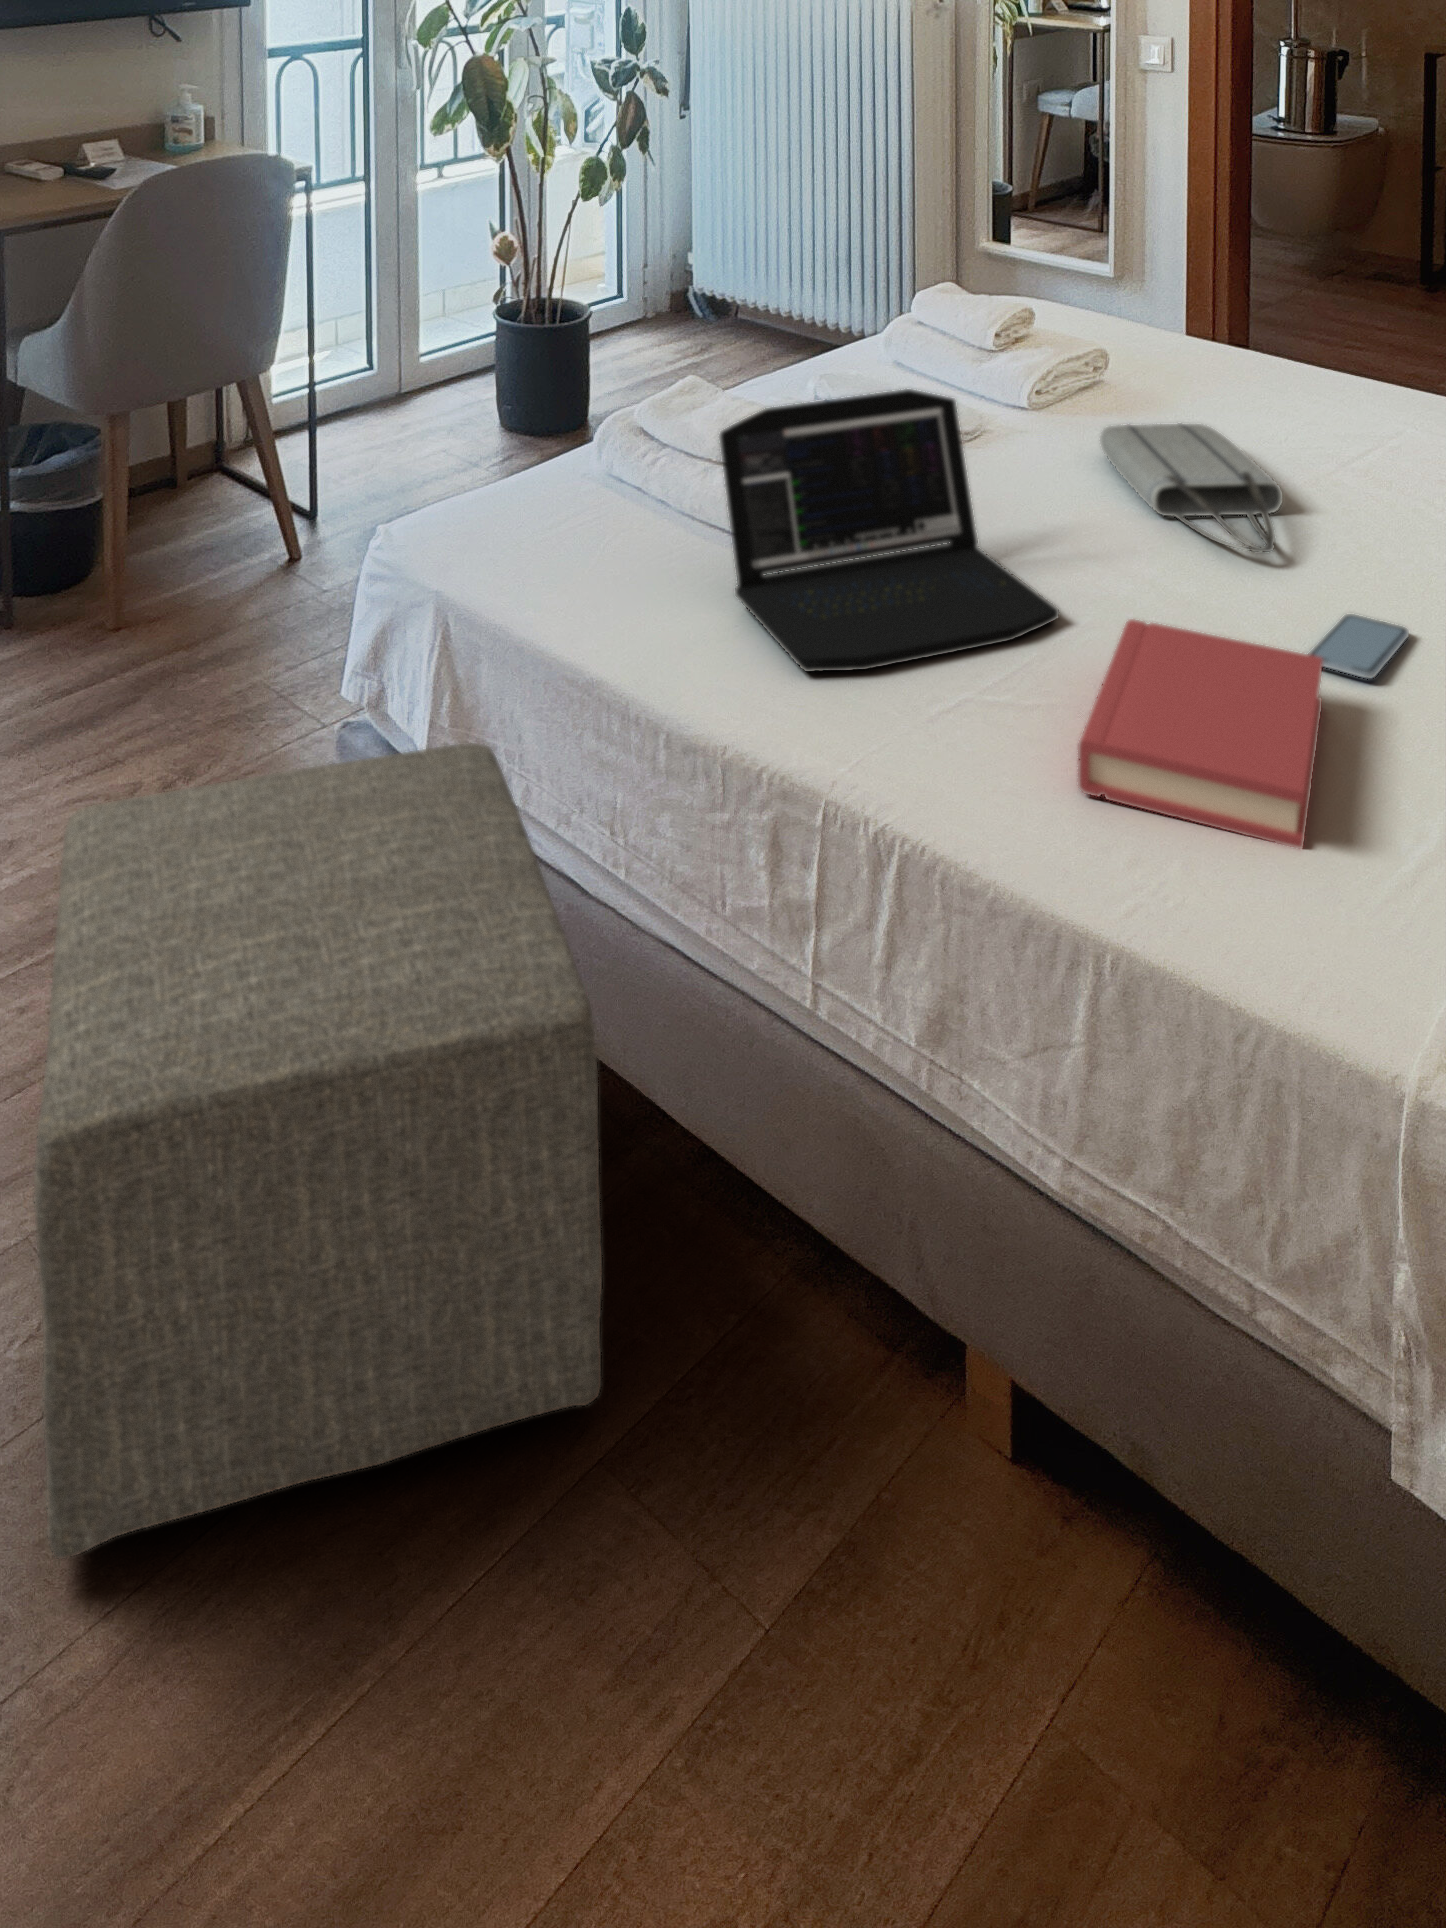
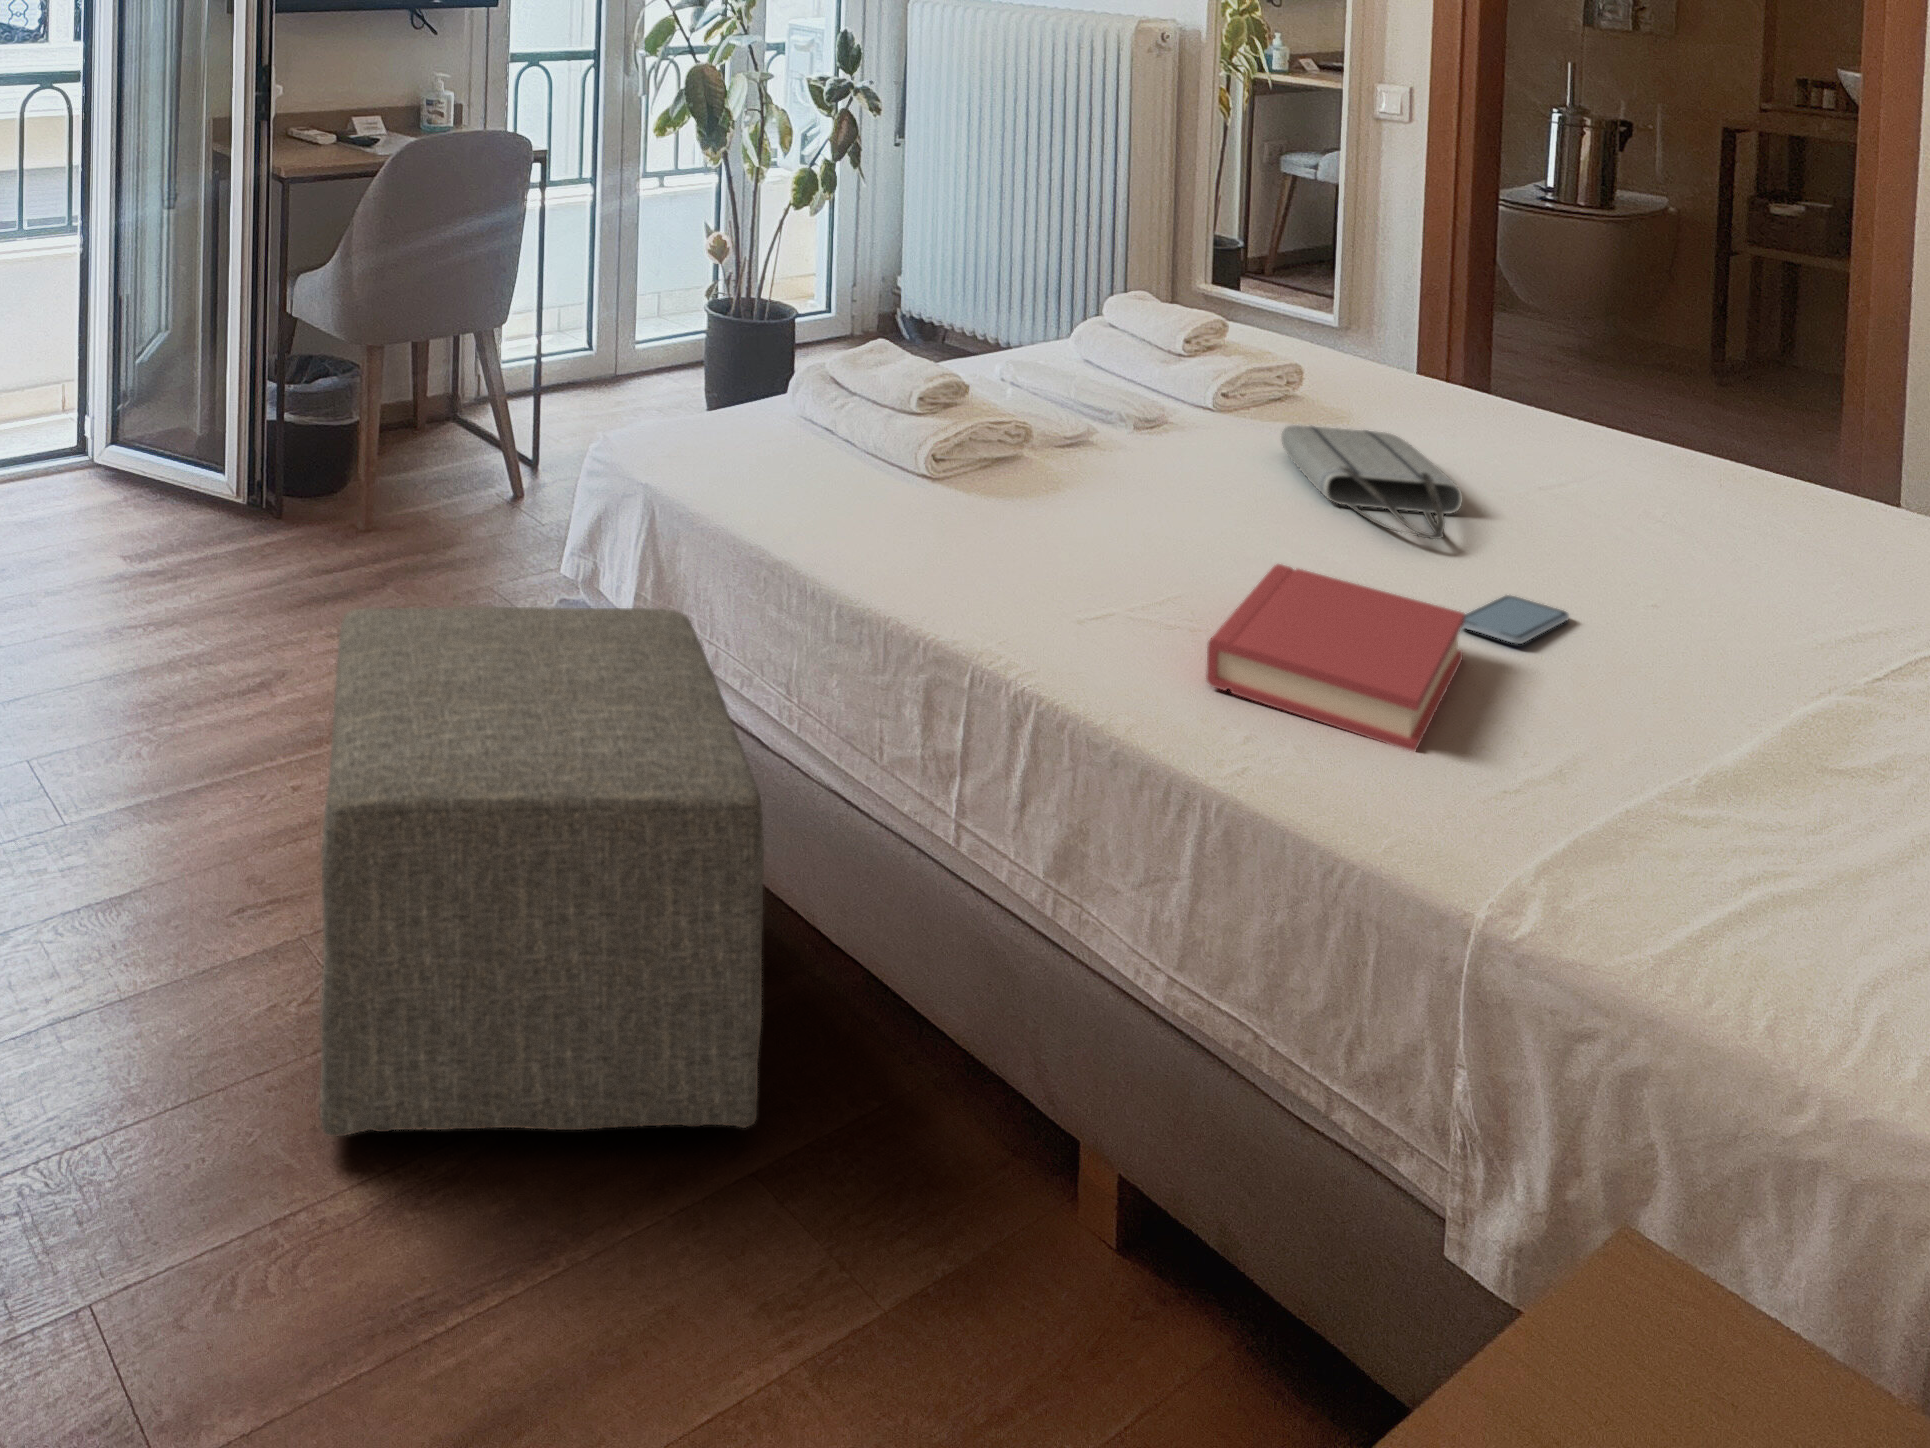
laptop: present [720,389,1059,672] -> none [900,354,1213,580]

